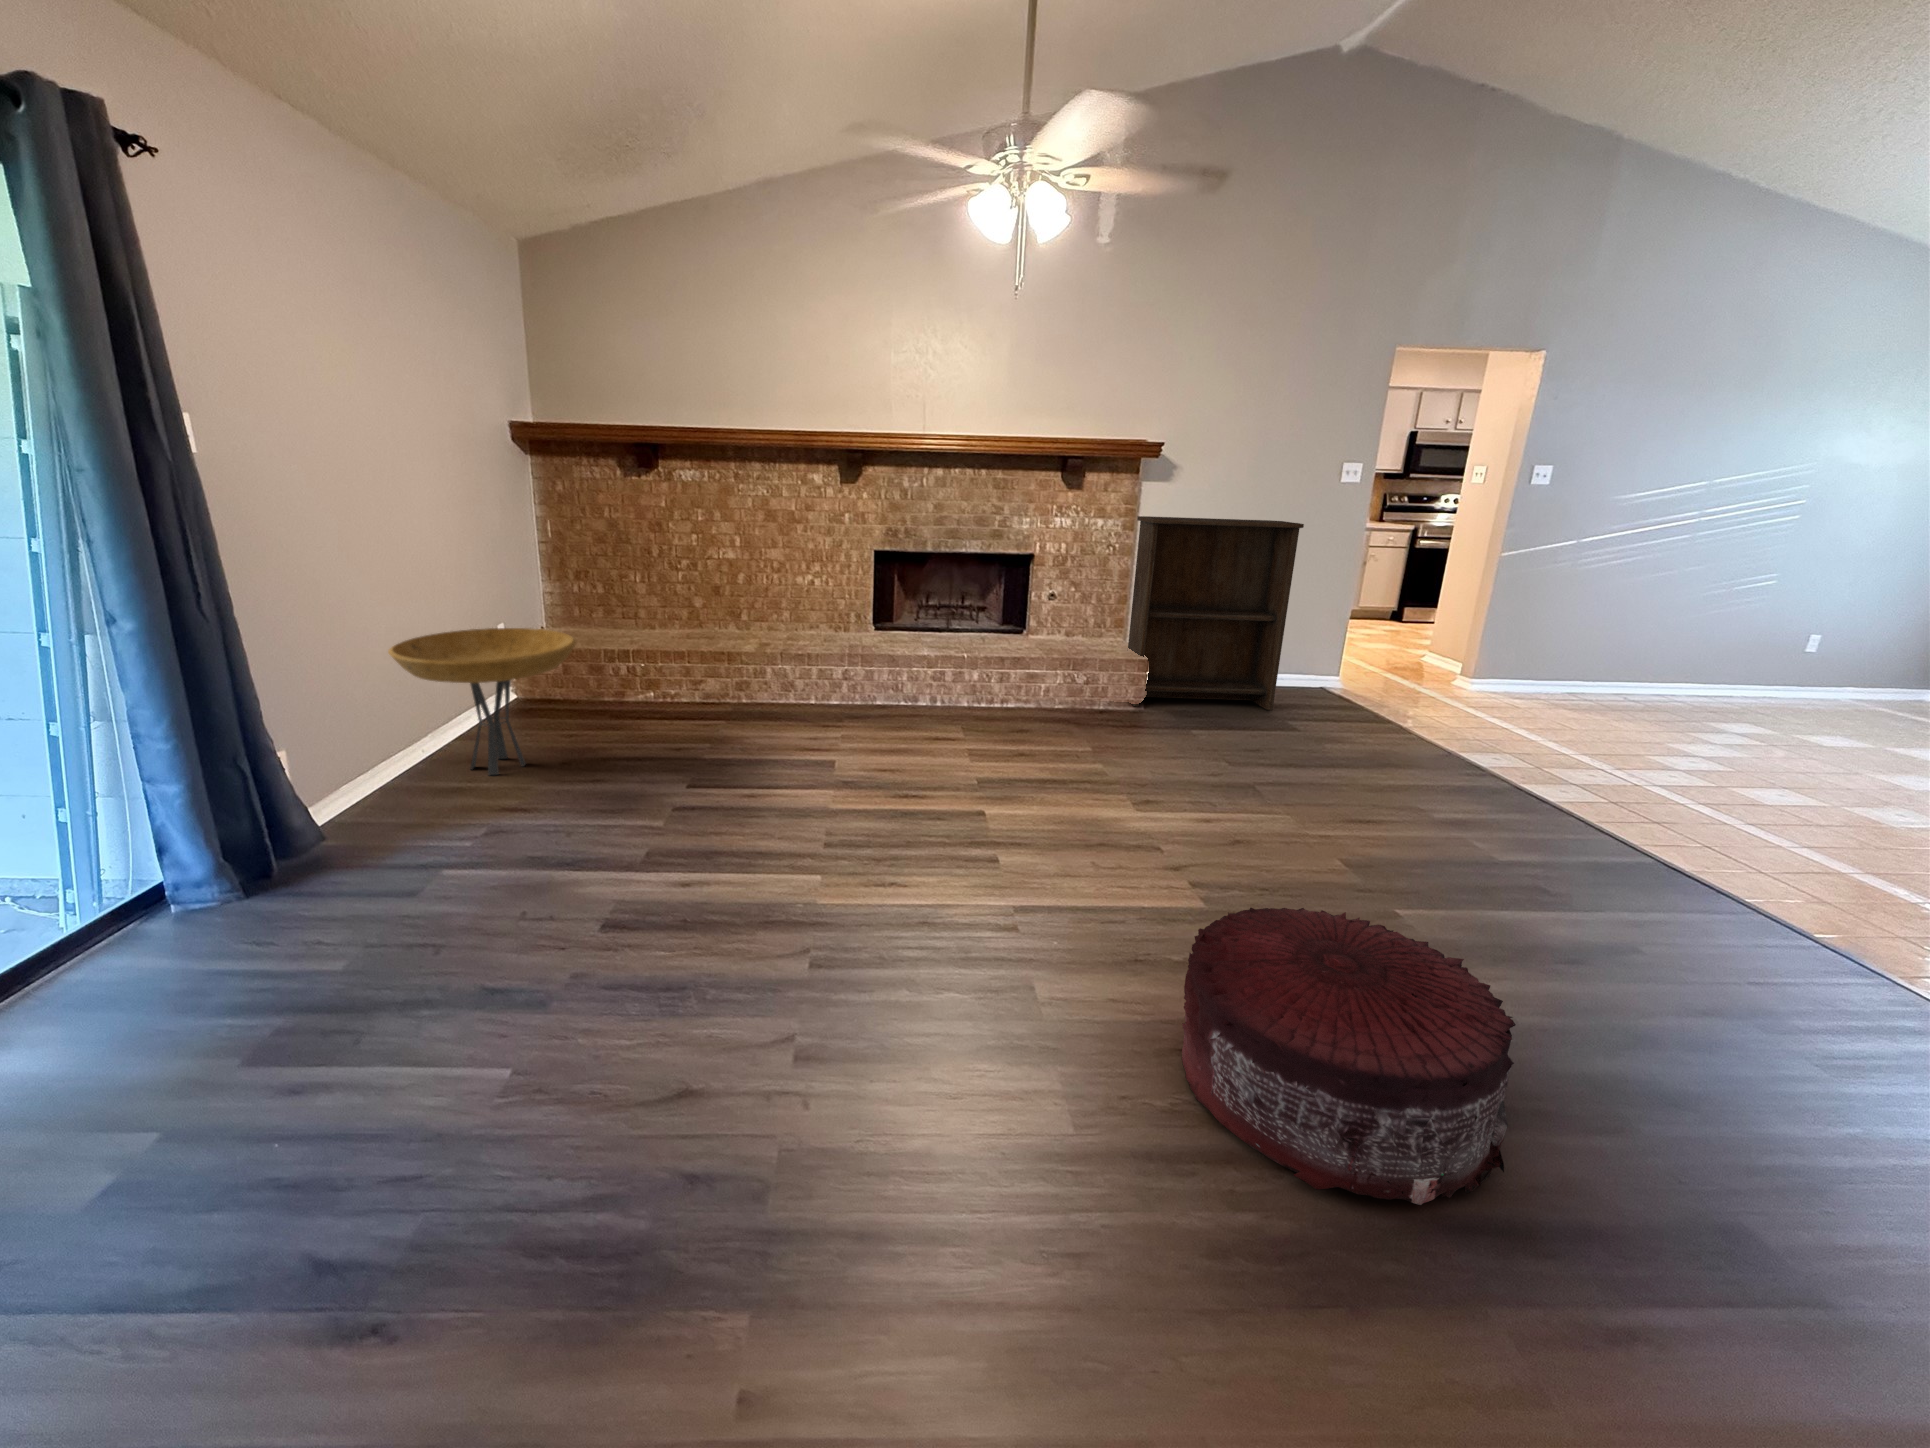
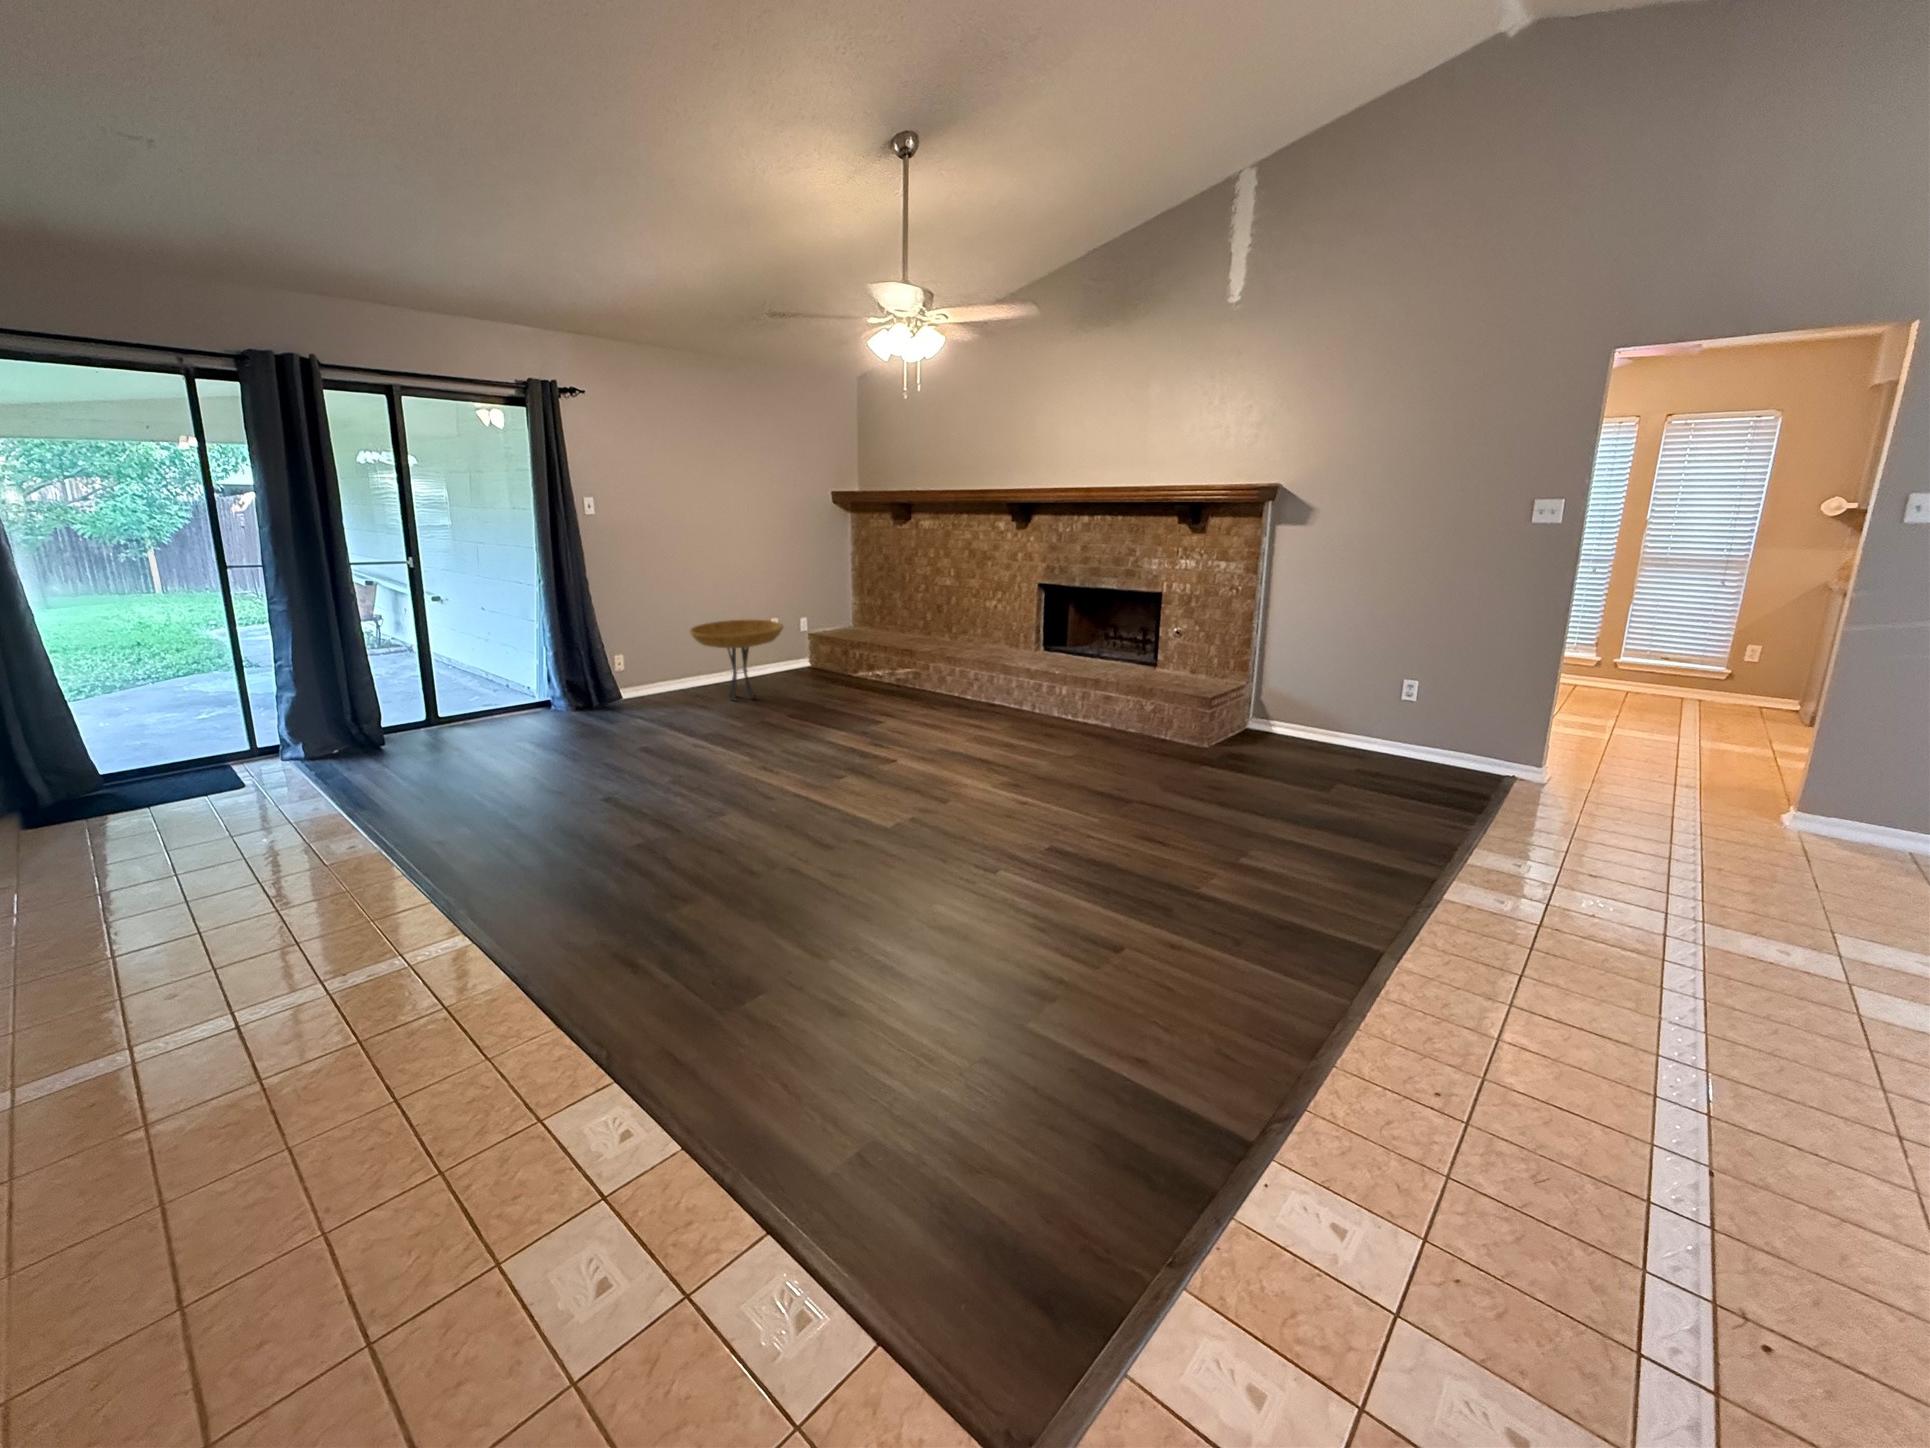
bookshelf: present [1128,516,1304,710] -> none [1205,561,1396,775]
pouf: present [1182,908,1516,1205] -> none [650,816,821,969]

